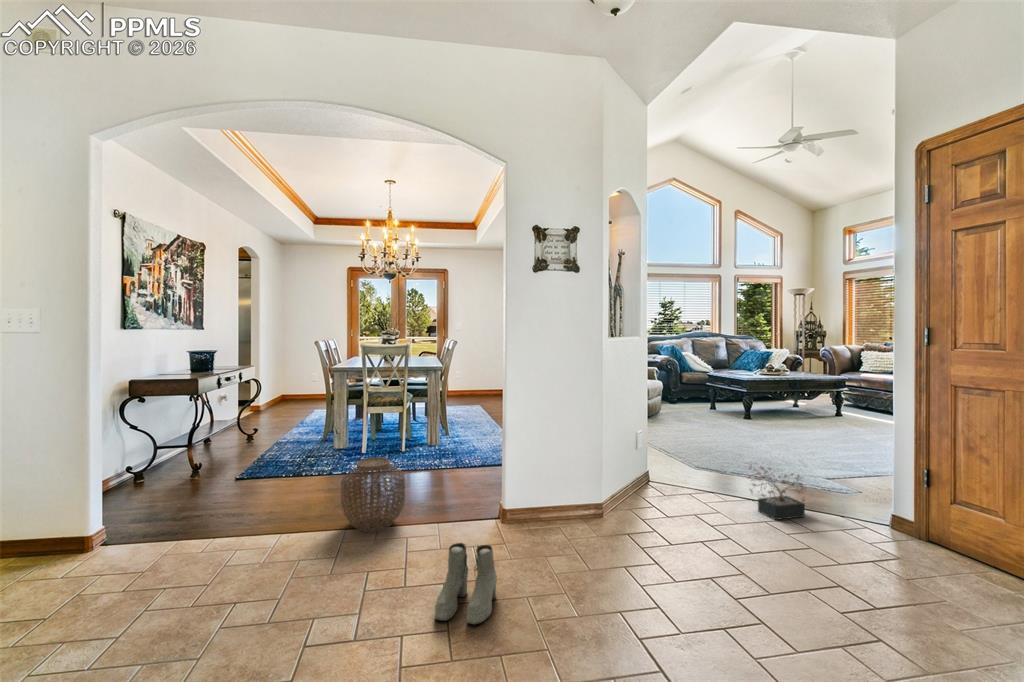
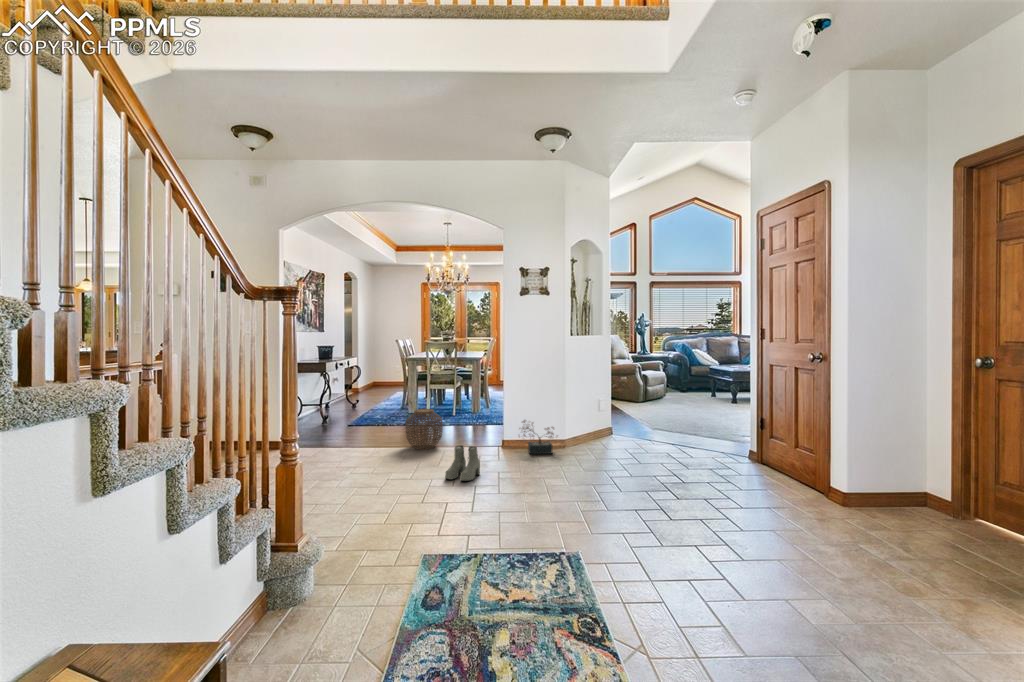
decorative plant: present [748,465,806,520] -> present [519,420,554,454]

